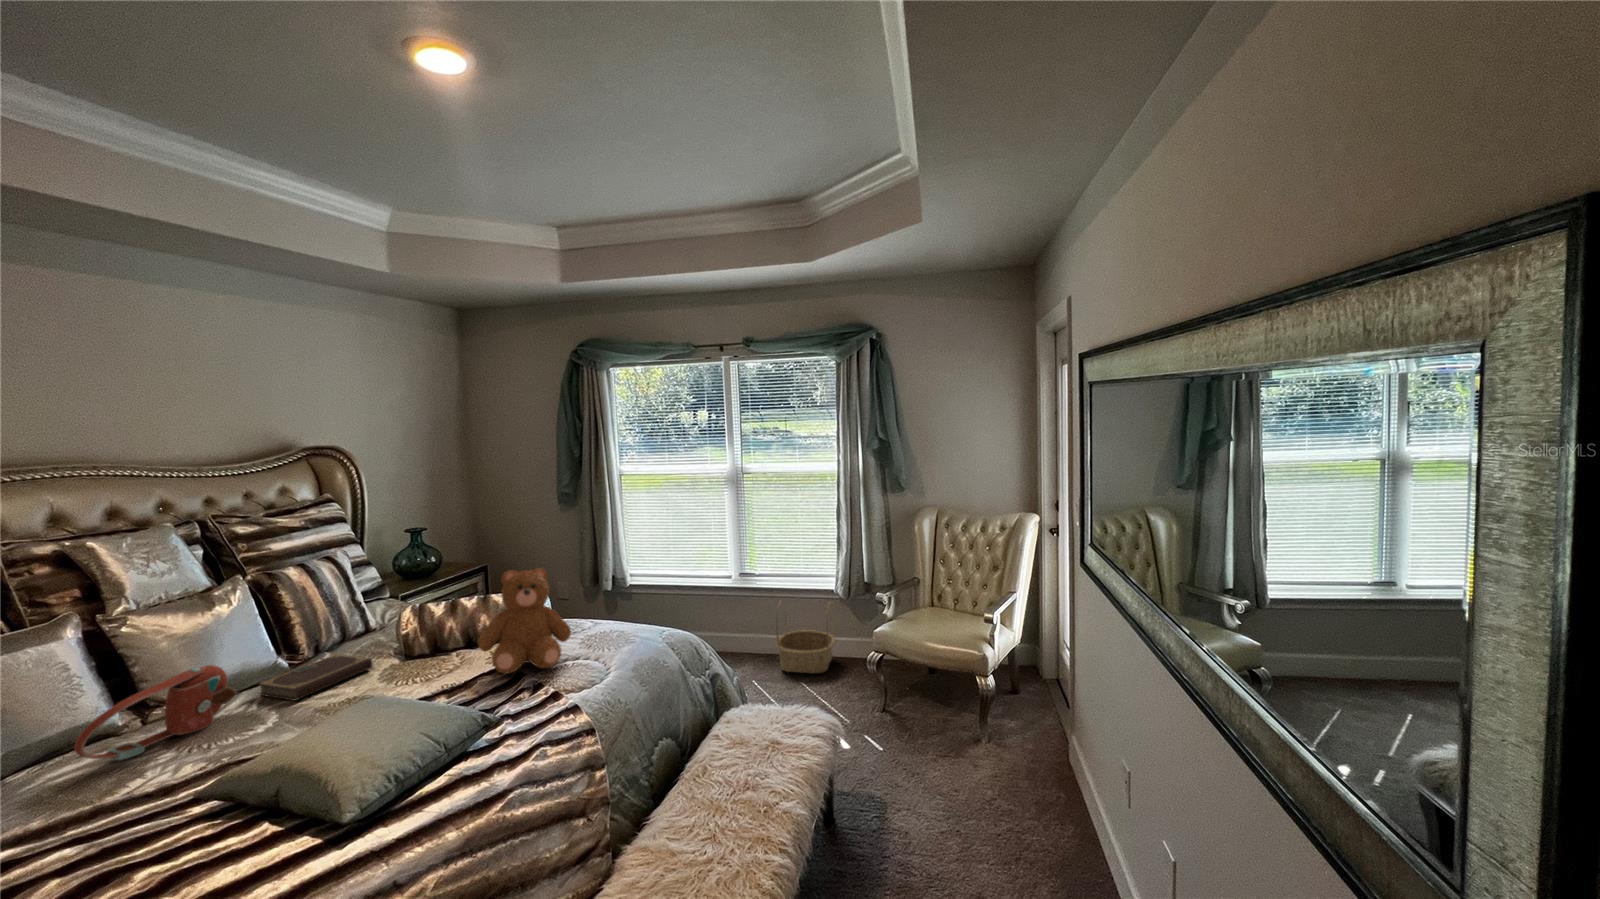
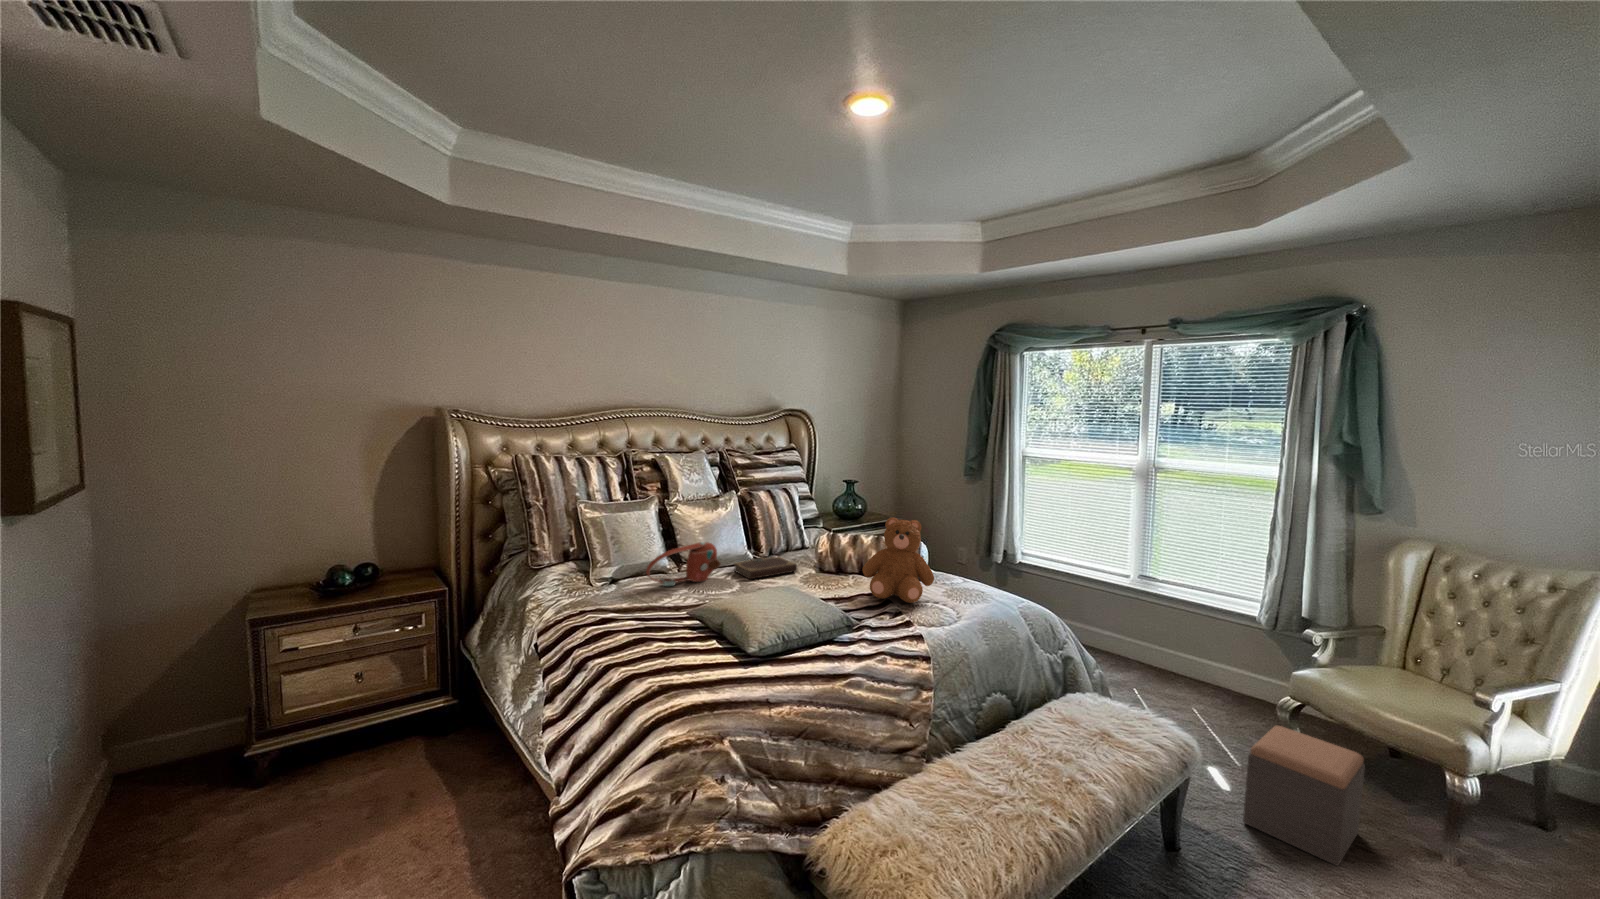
basket: present [776,600,835,673] -> none [1168,612,1252,706]
footstool: none [865,678,933,778] -> present [1243,726,1365,865]

